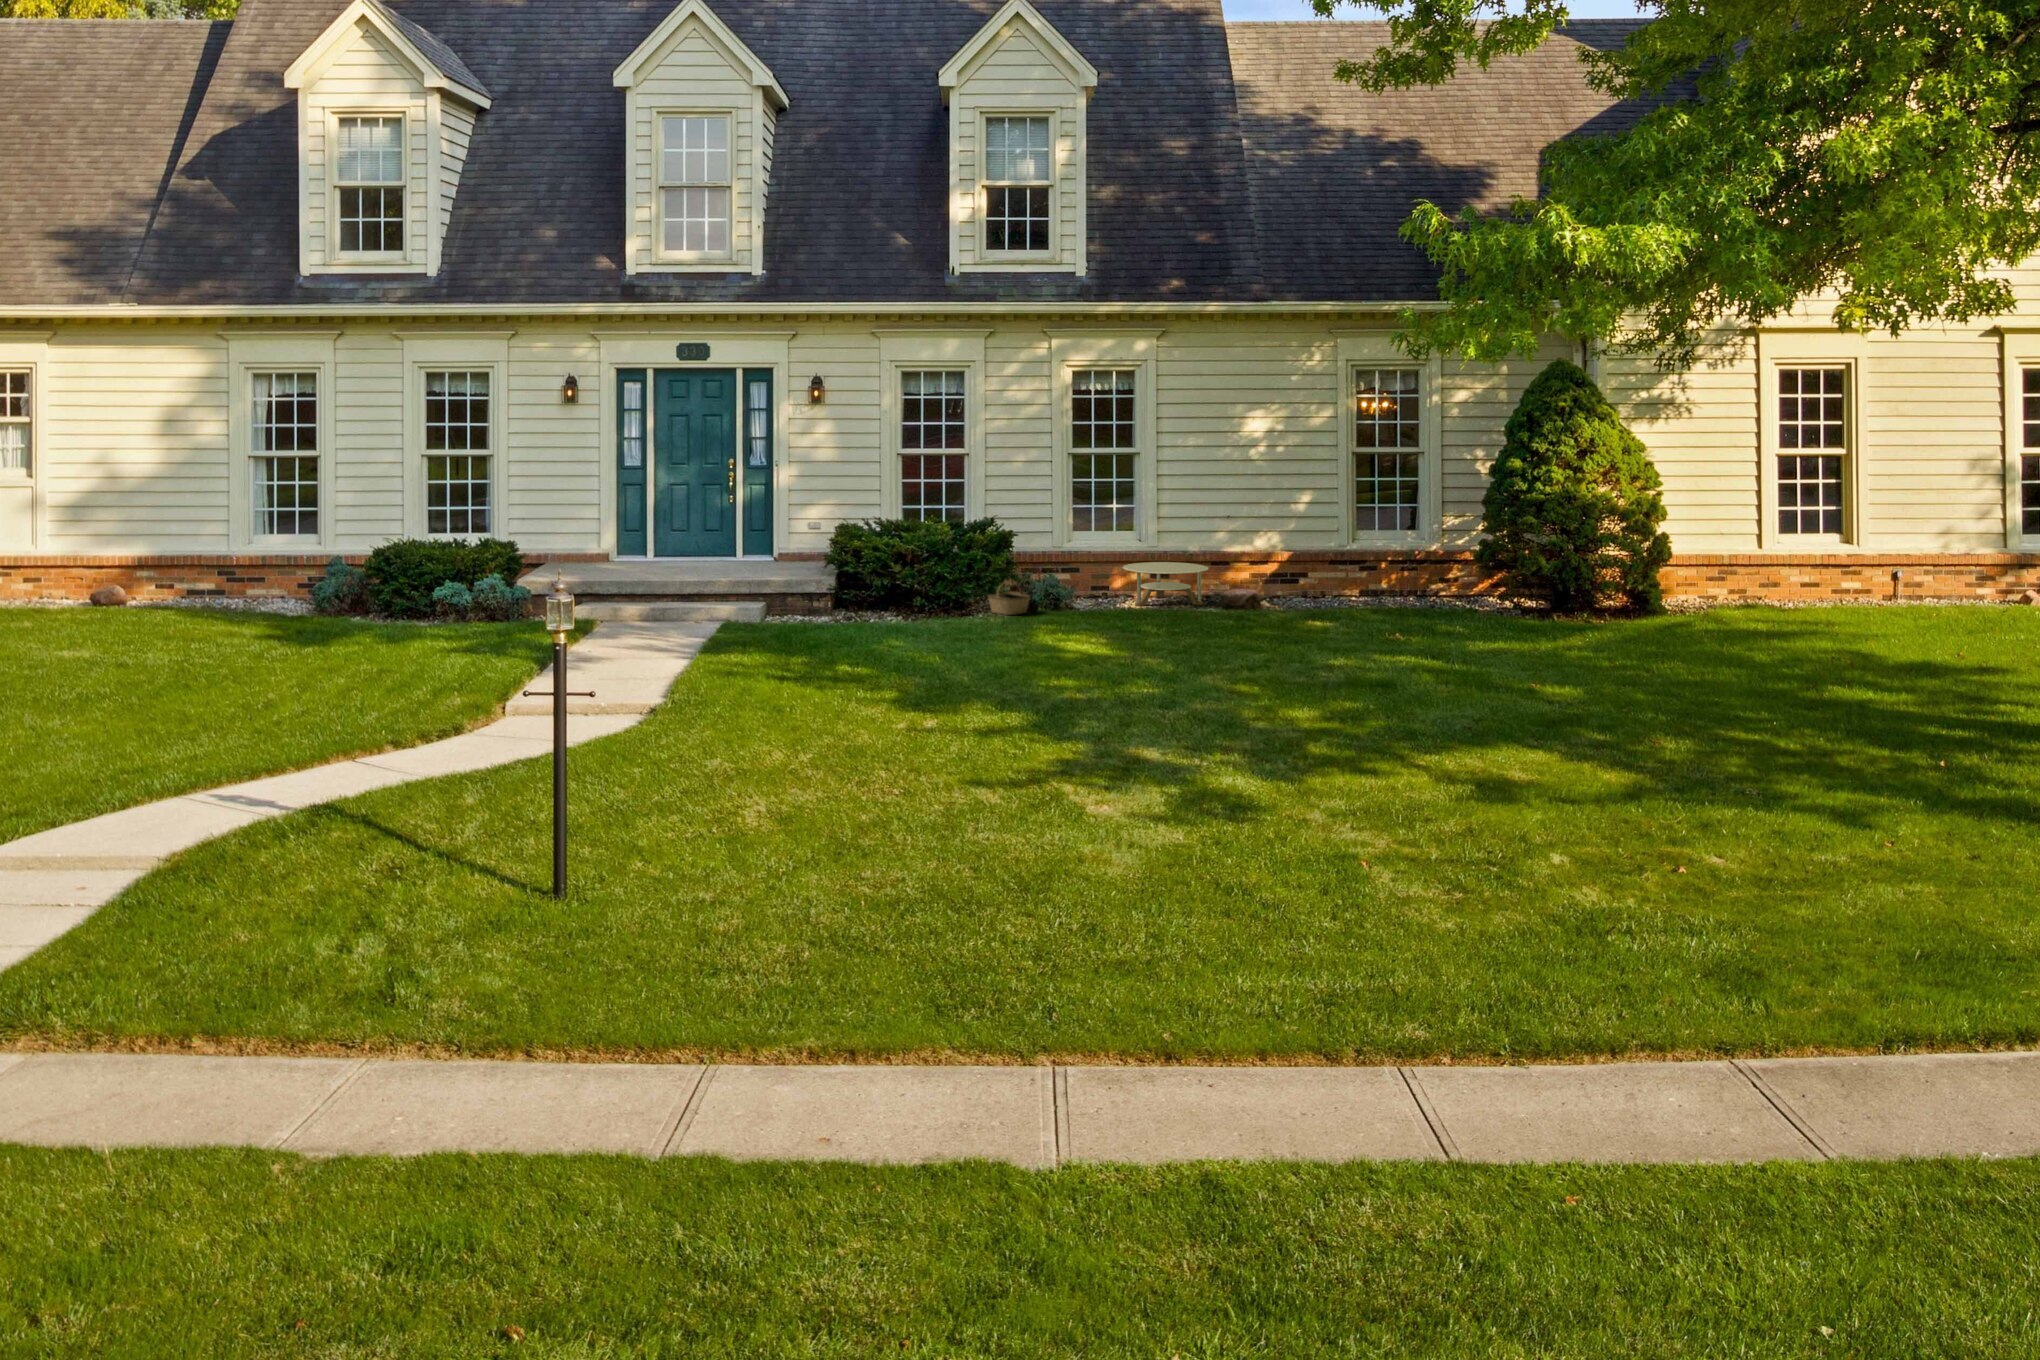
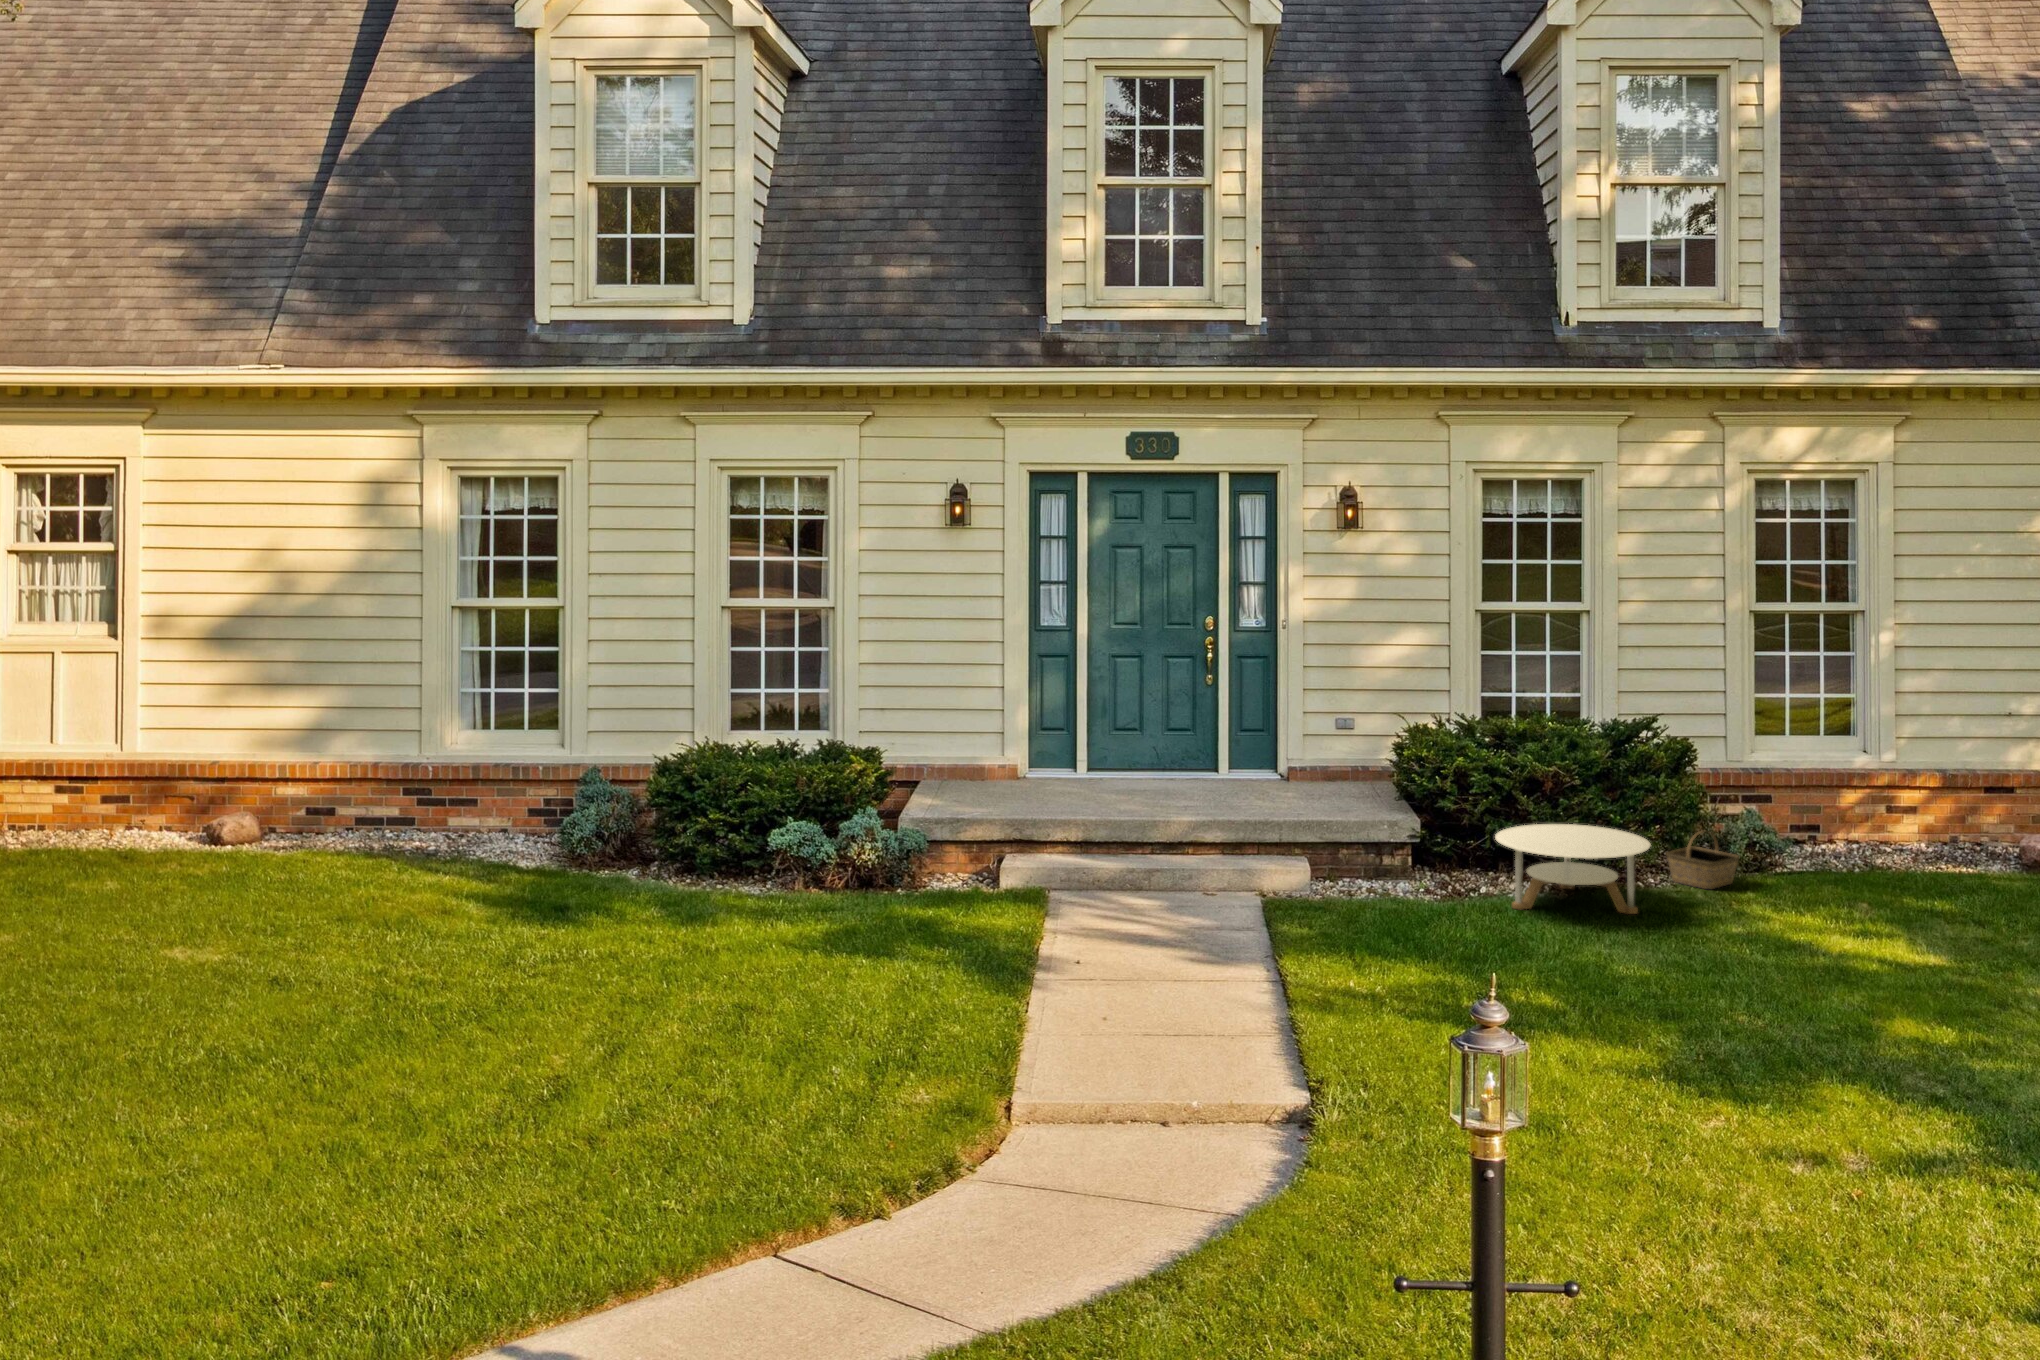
round table: present [1123,562,1209,606] -> present [1495,824,1651,914]

